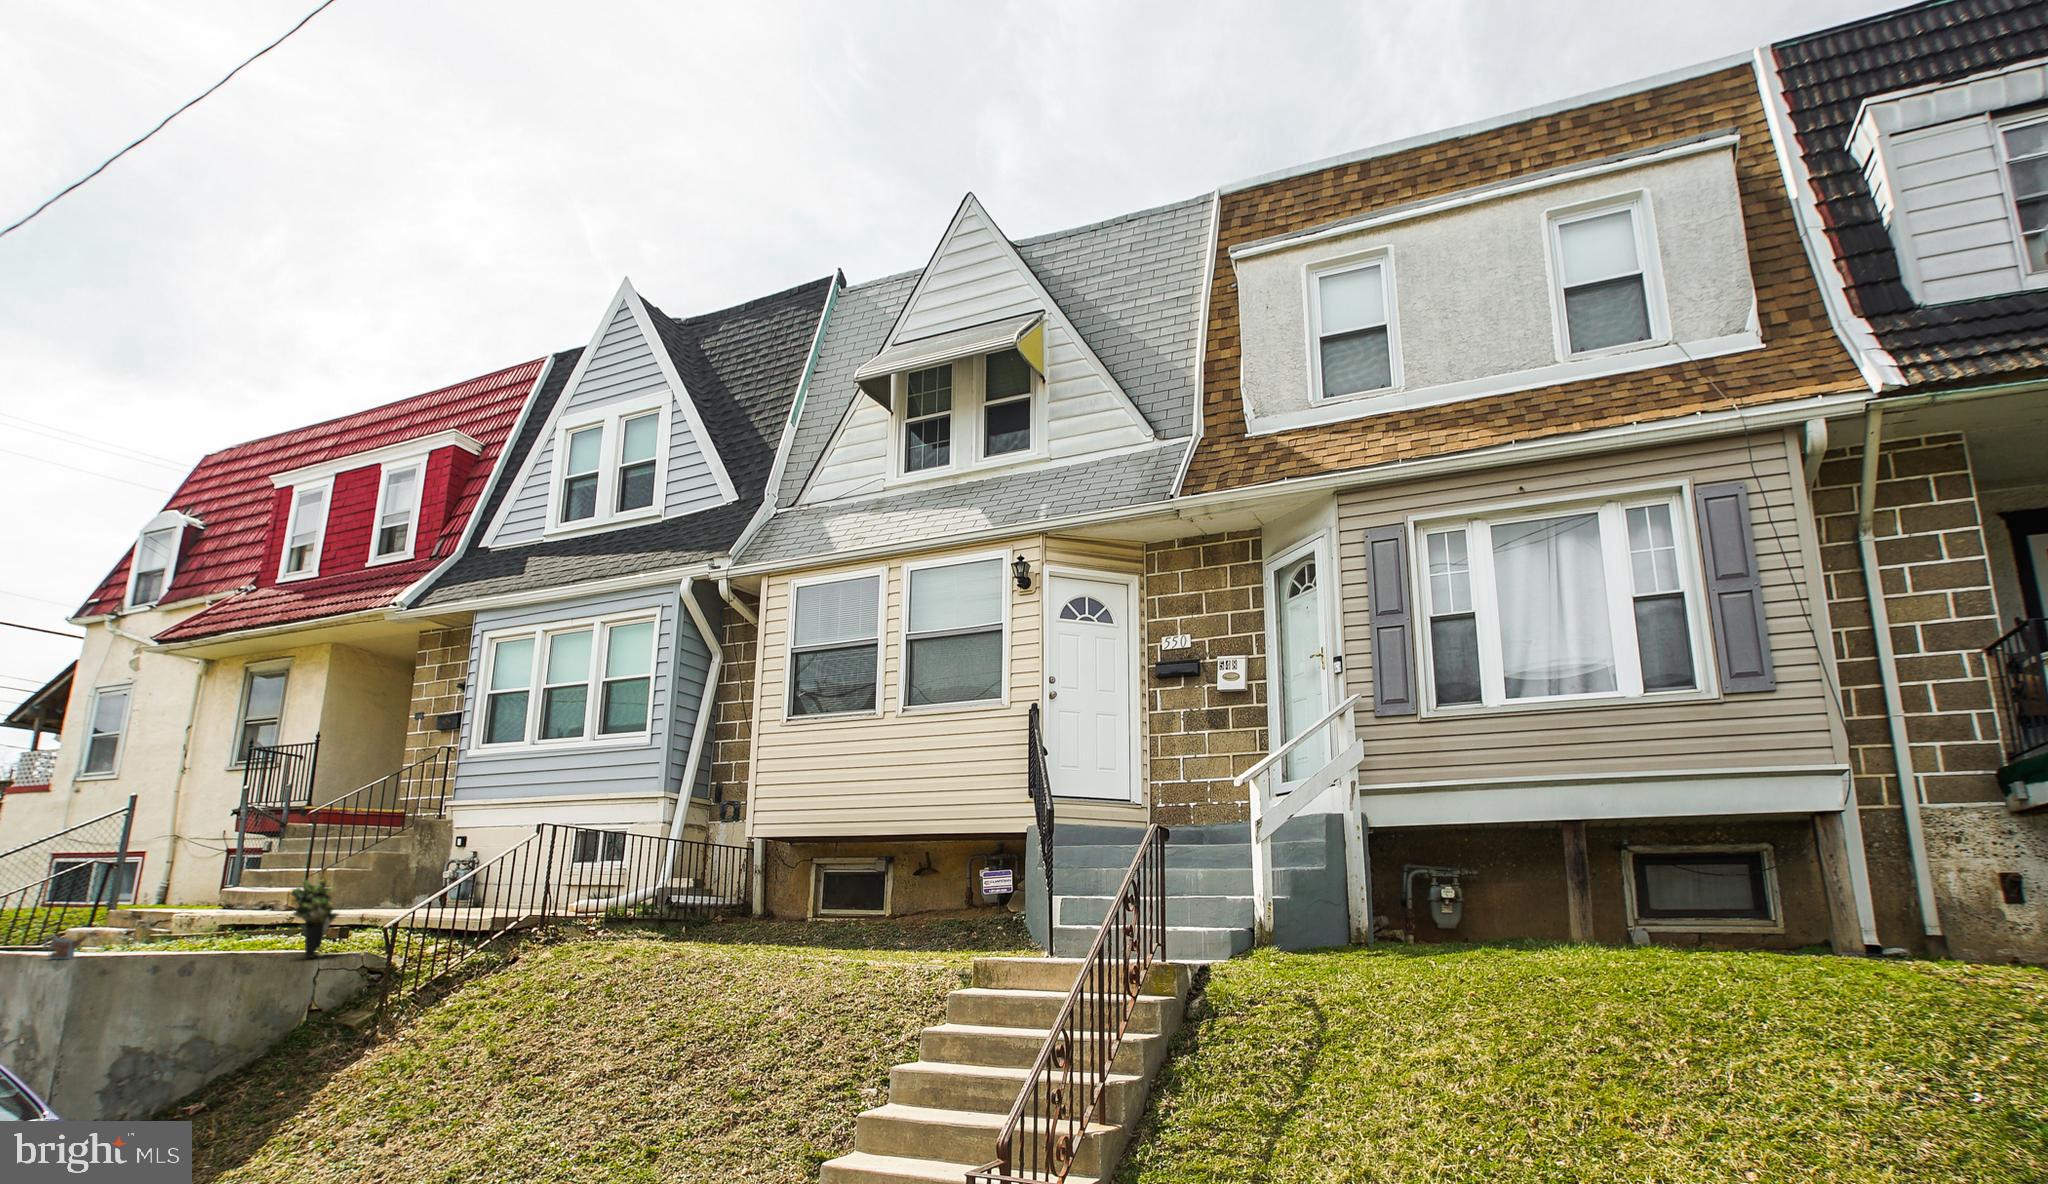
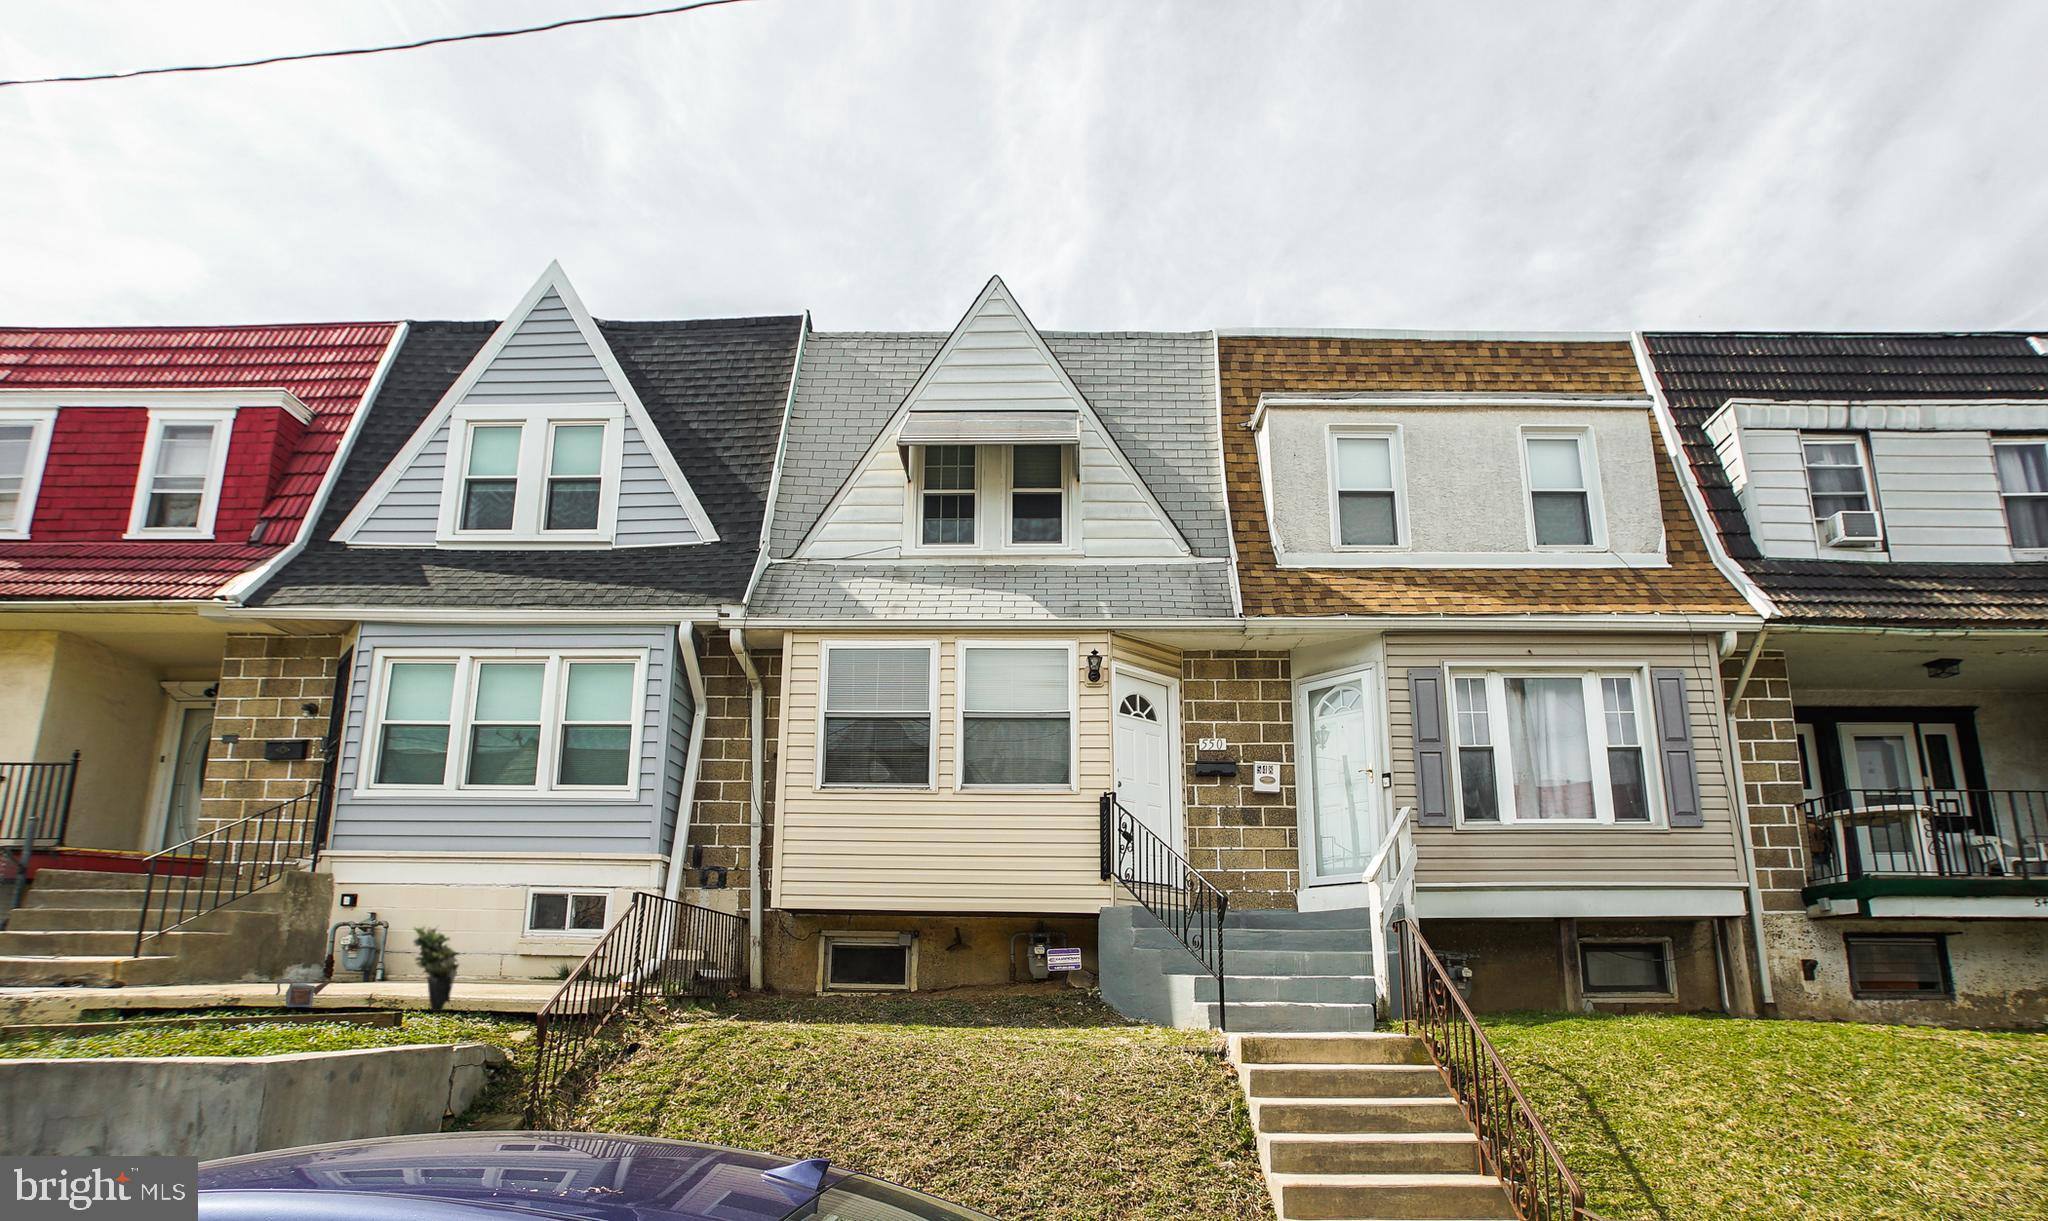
watering can: present [43,935,87,959] -> present [276,979,331,1007]

